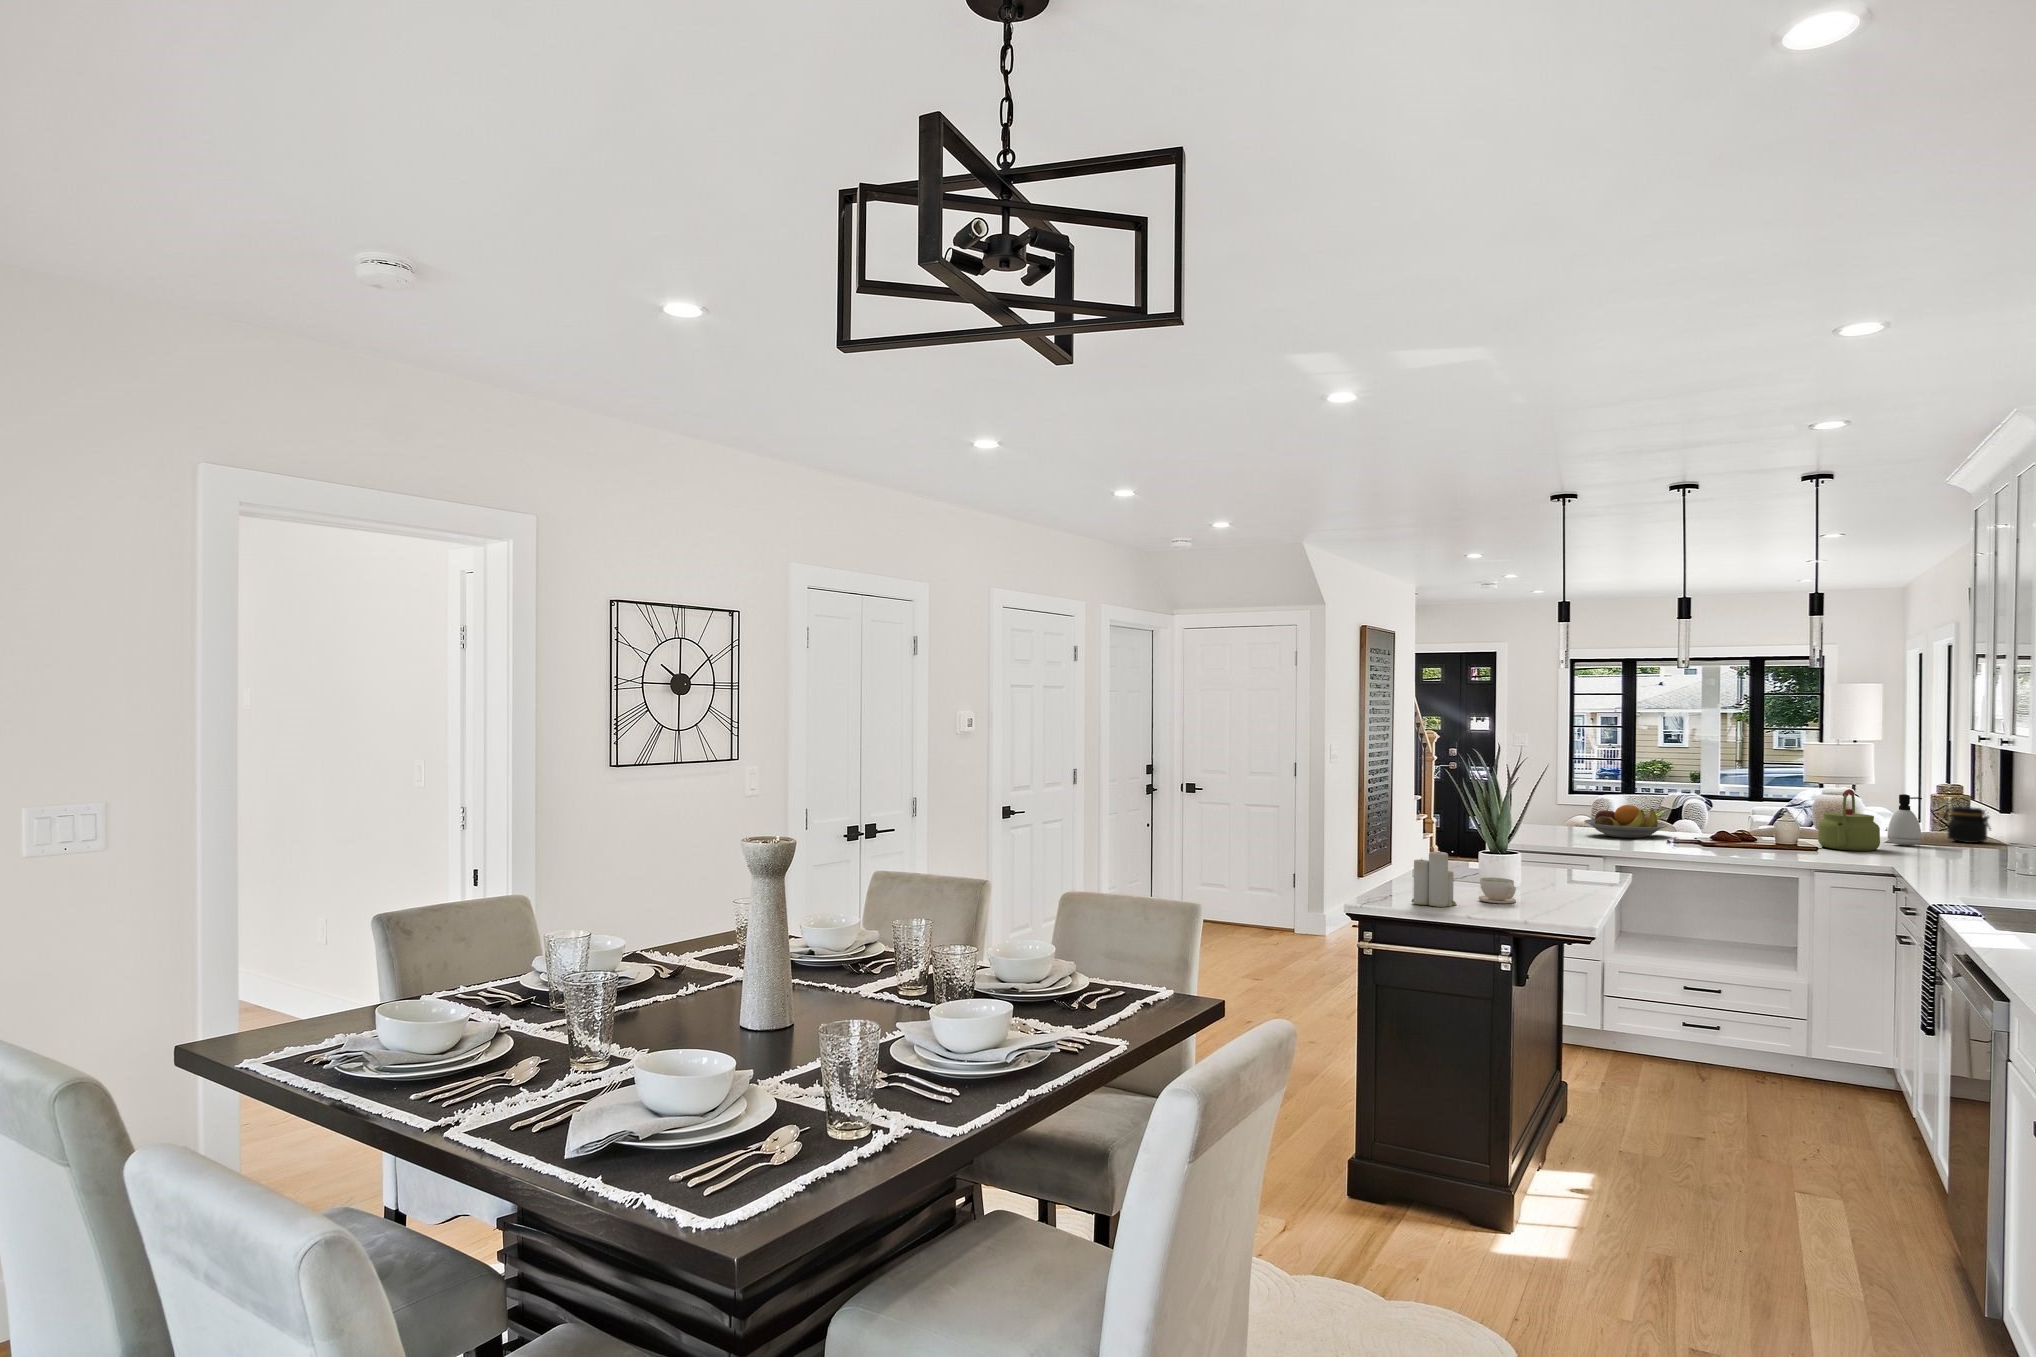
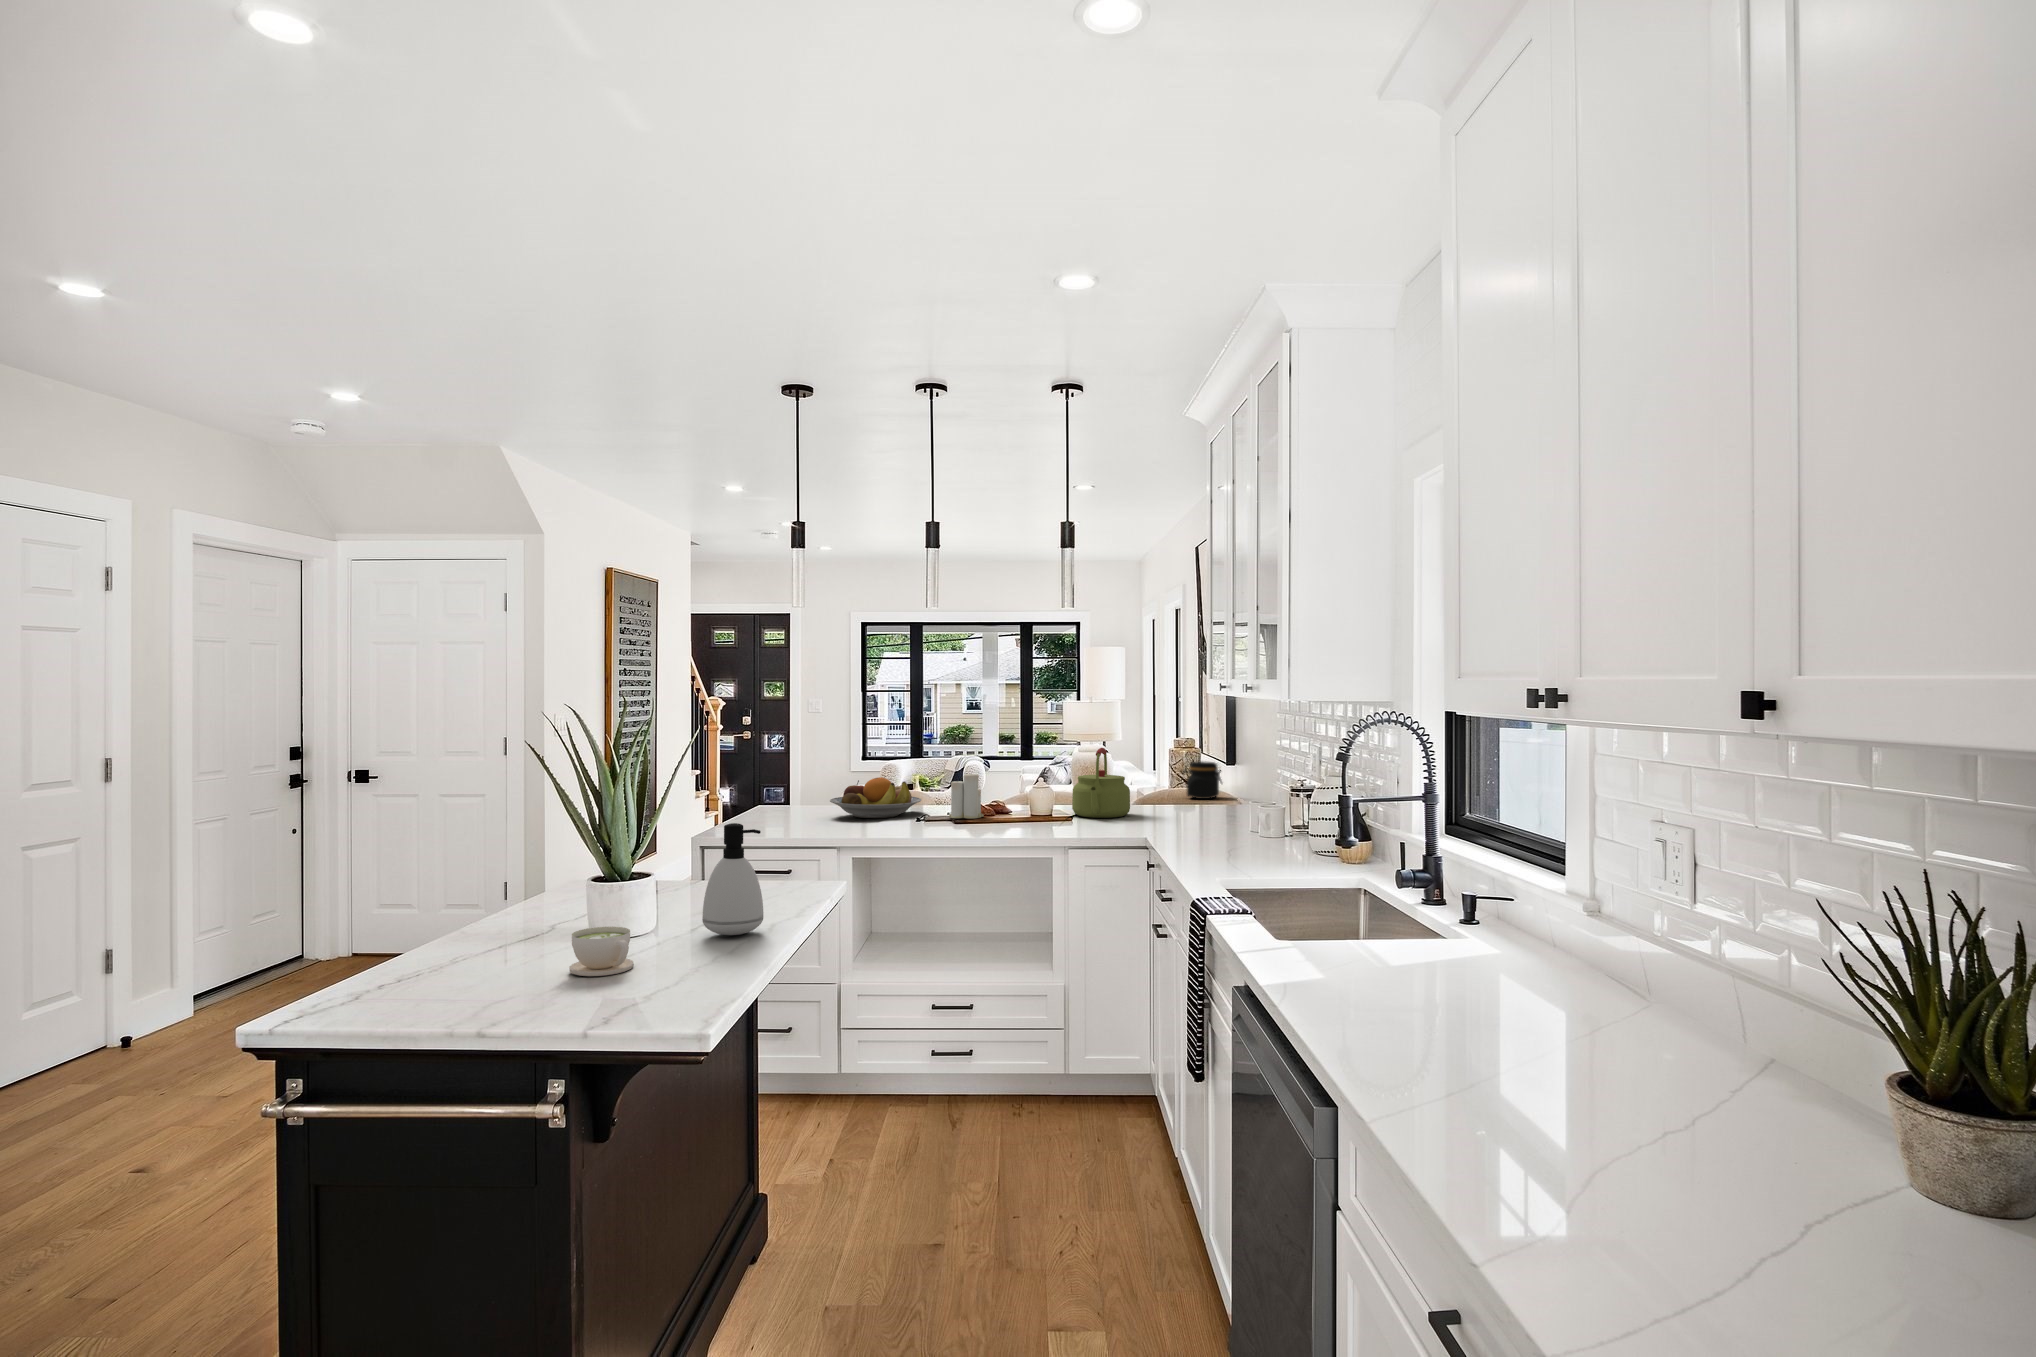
soap dispenser: present [1888,794,1922,845] -> present [702,823,763,935]
candle: present [1411,851,1456,907] -> present [949,774,983,819]

